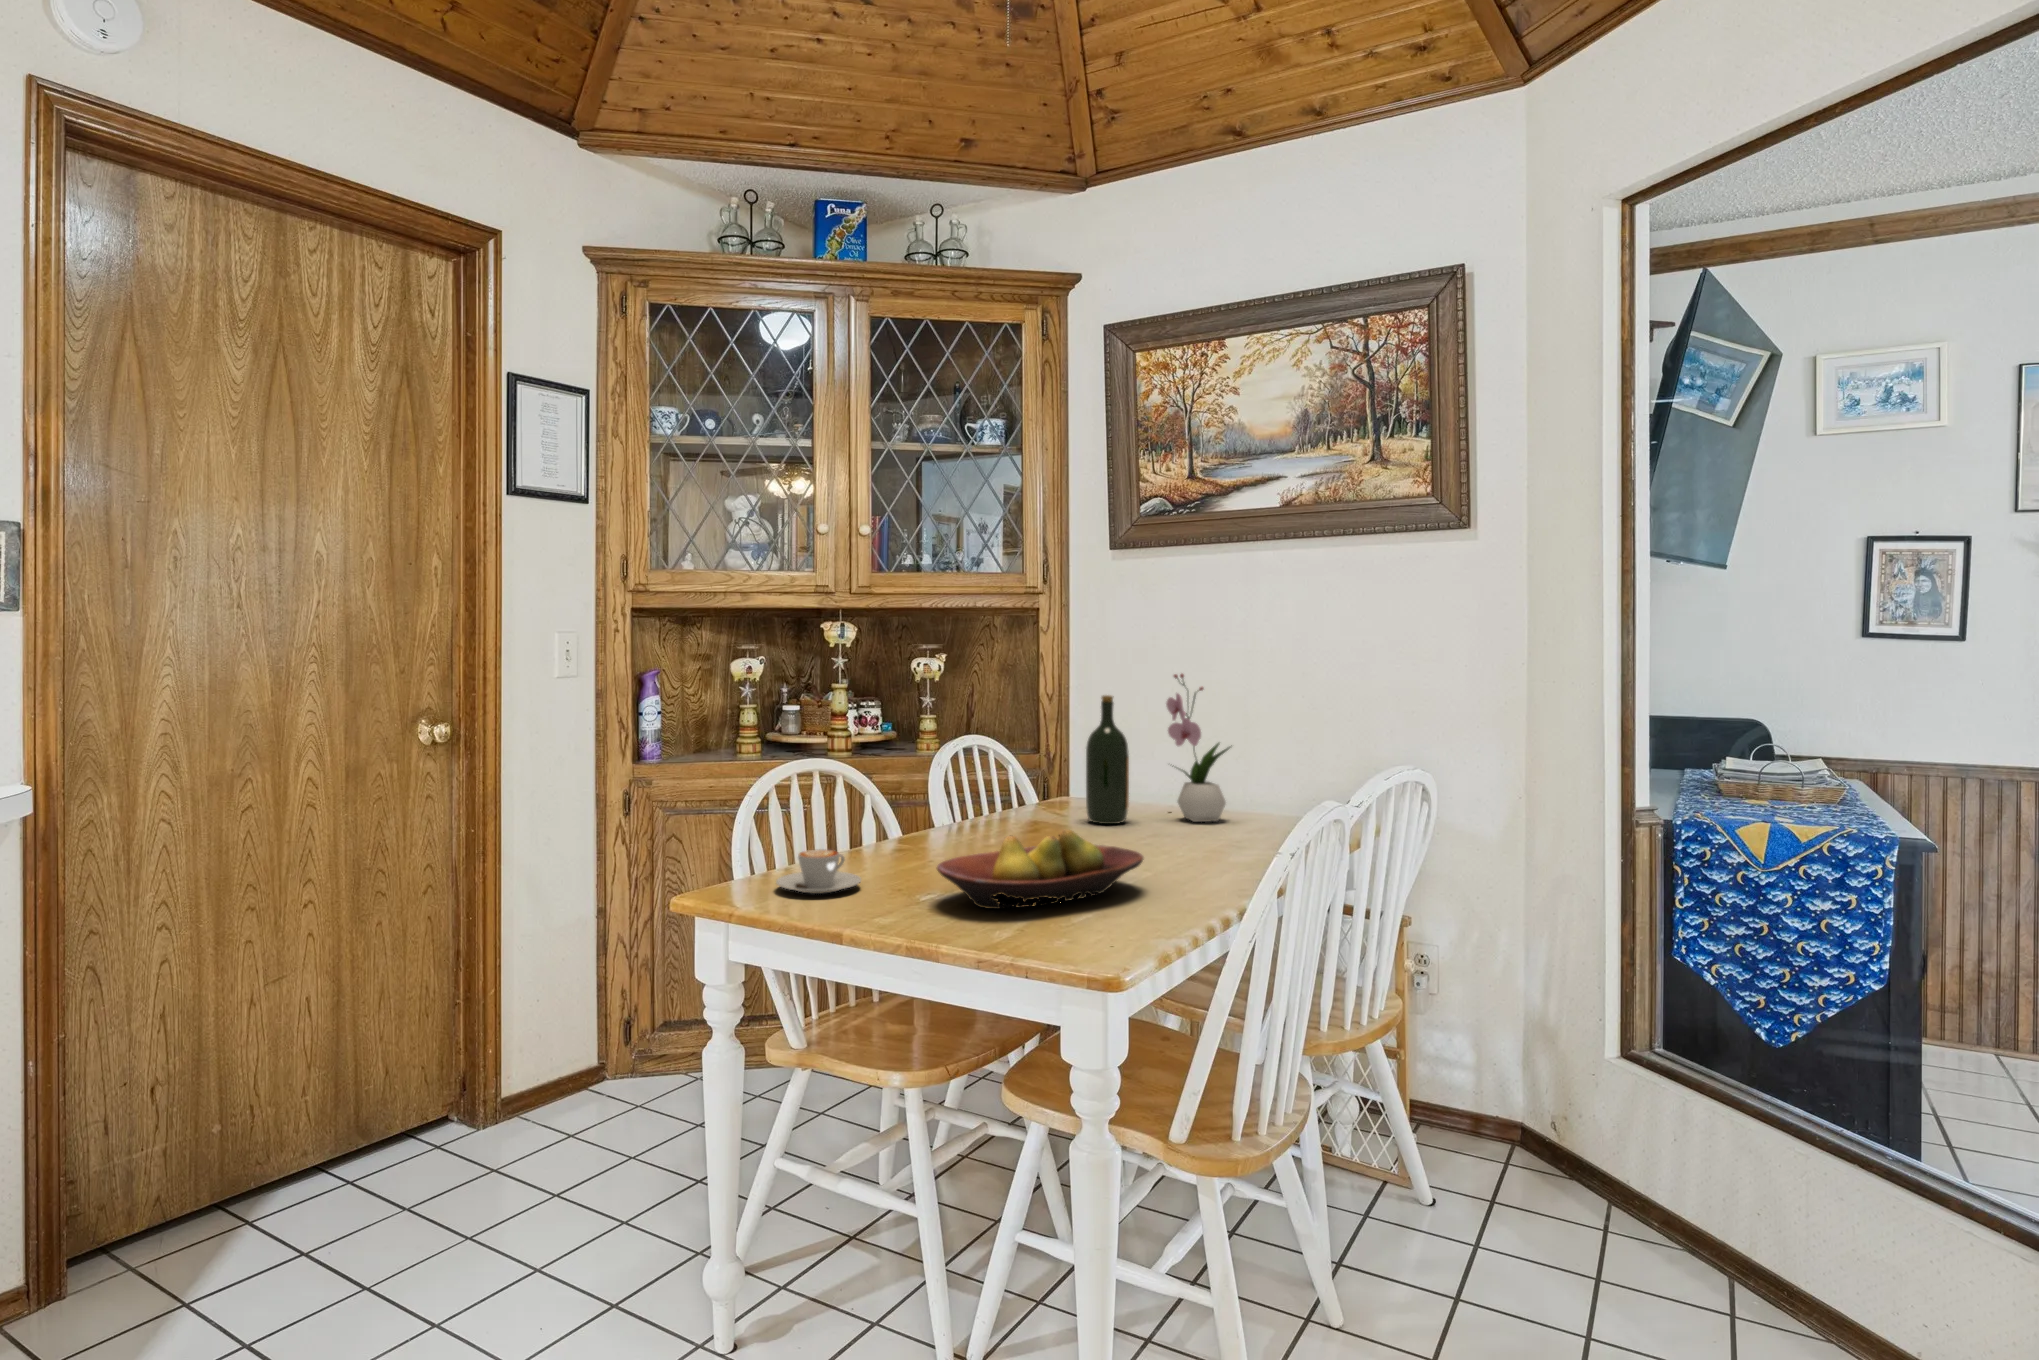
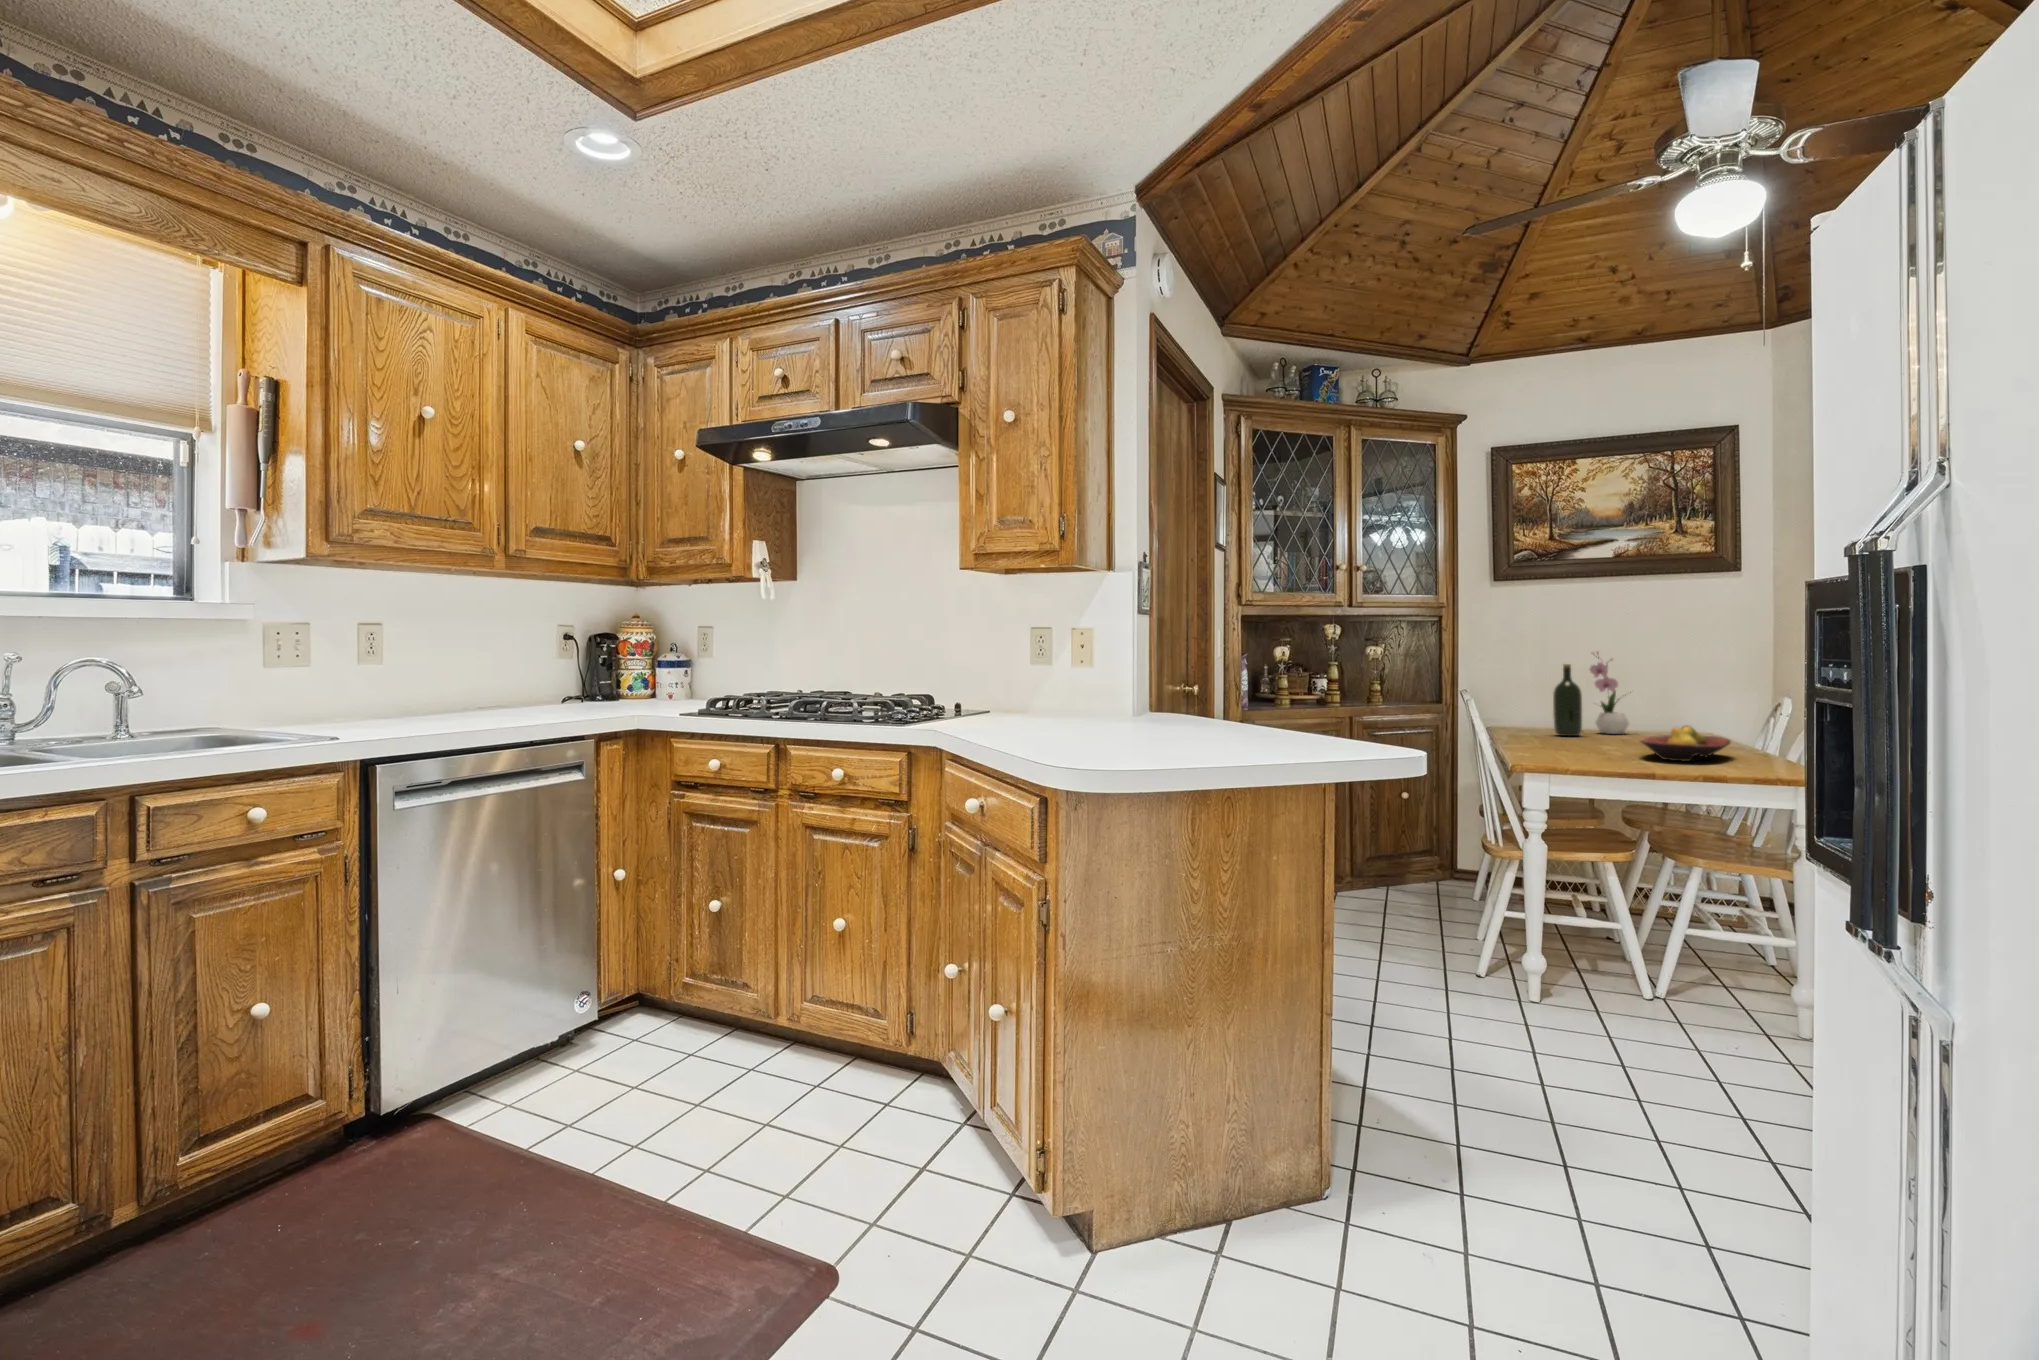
coffee cup: present [776,849,861,894] -> none [1542,740,1595,761]

